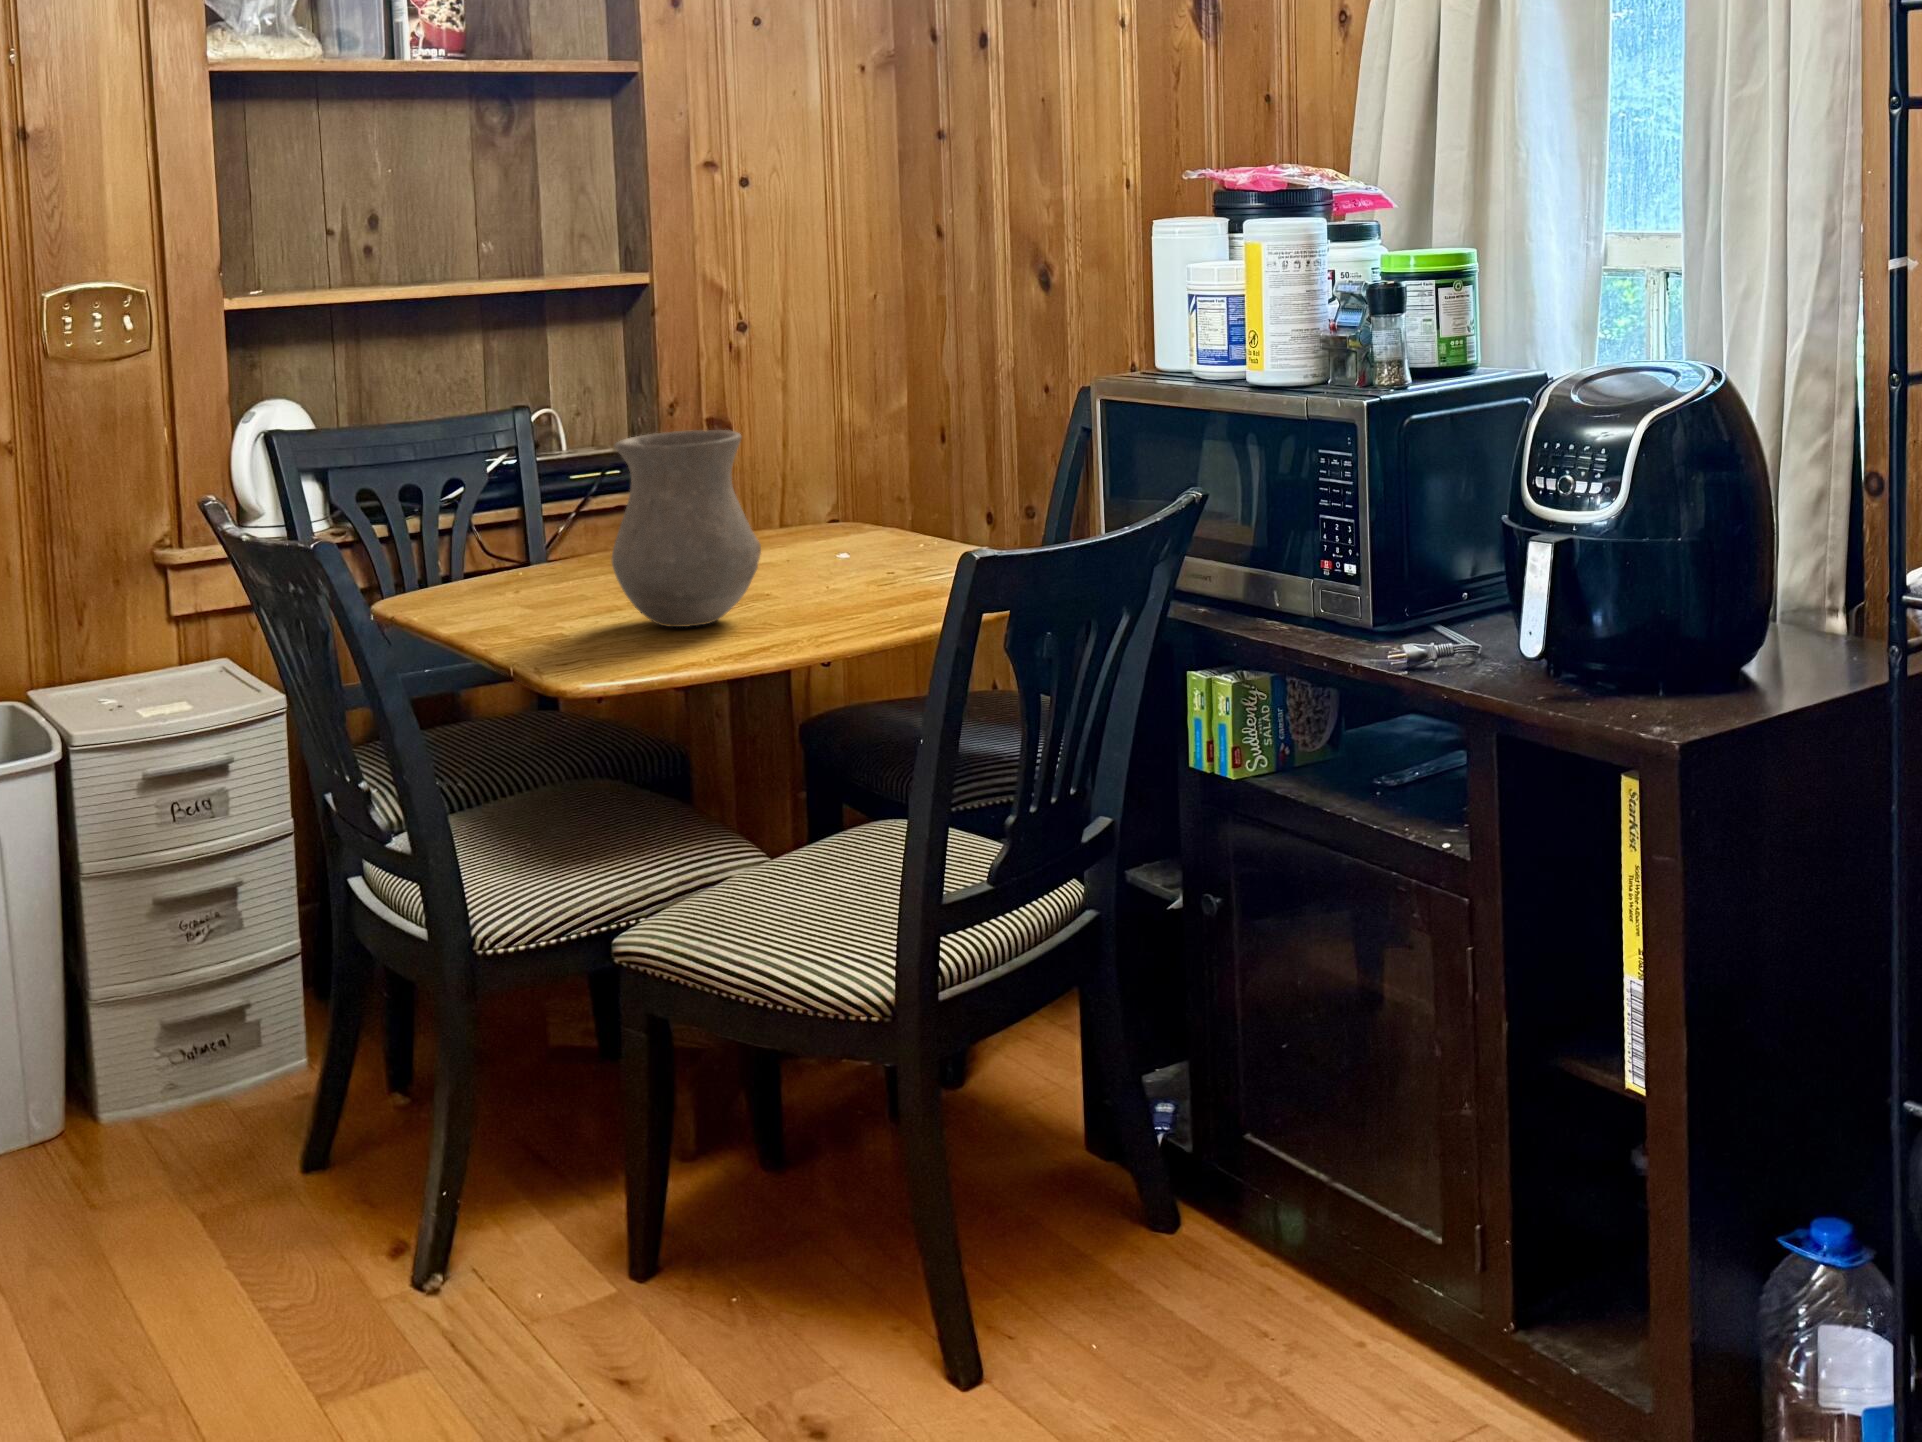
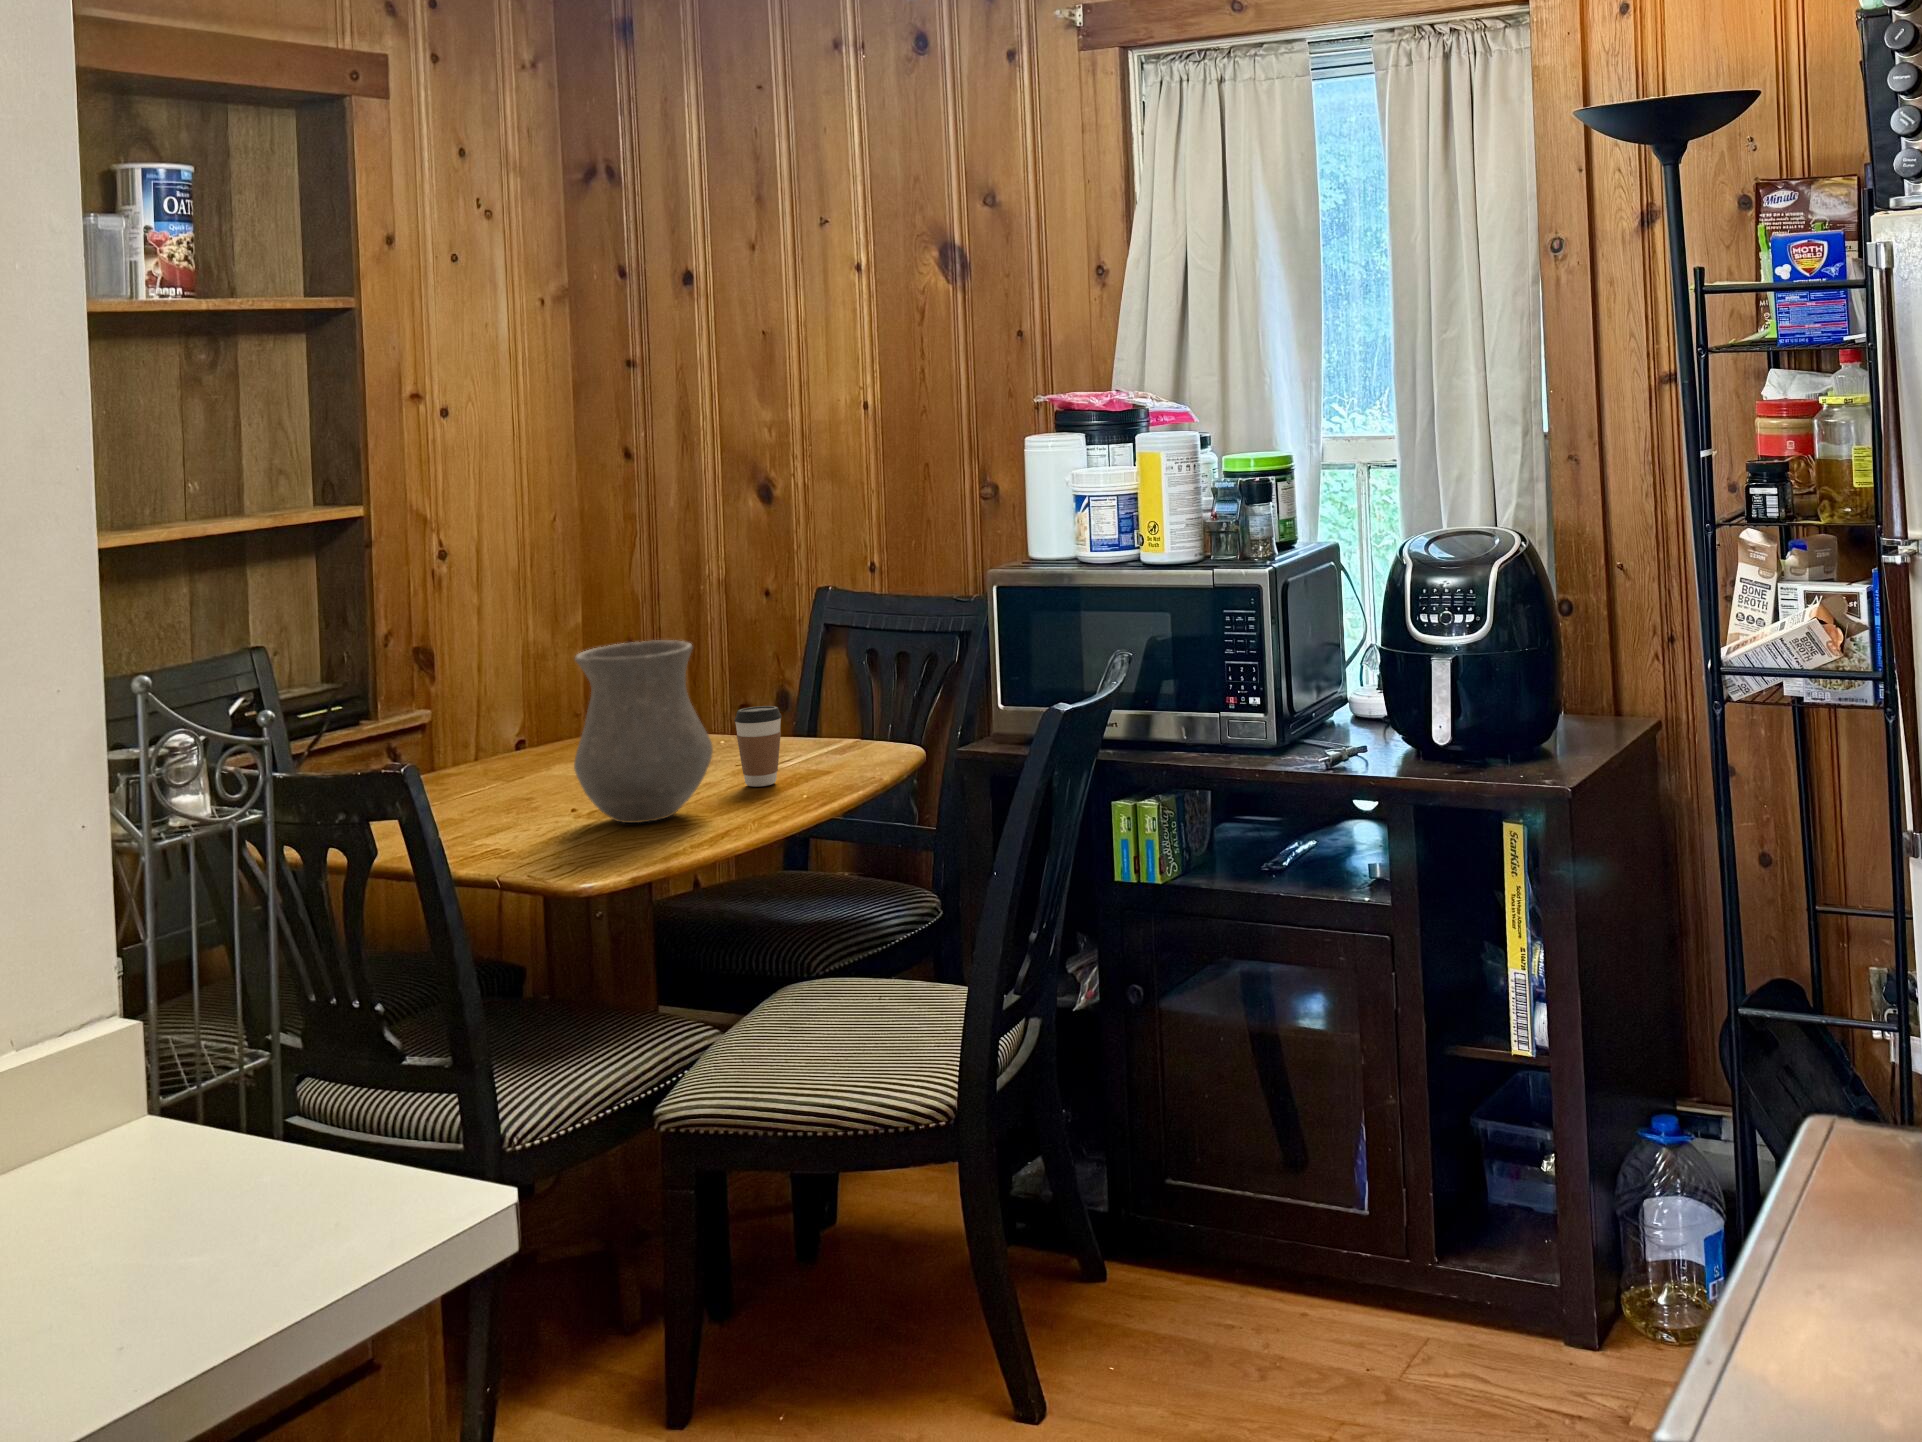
coffee cup: none [824,513,877,602] -> present [734,706,782,787]

